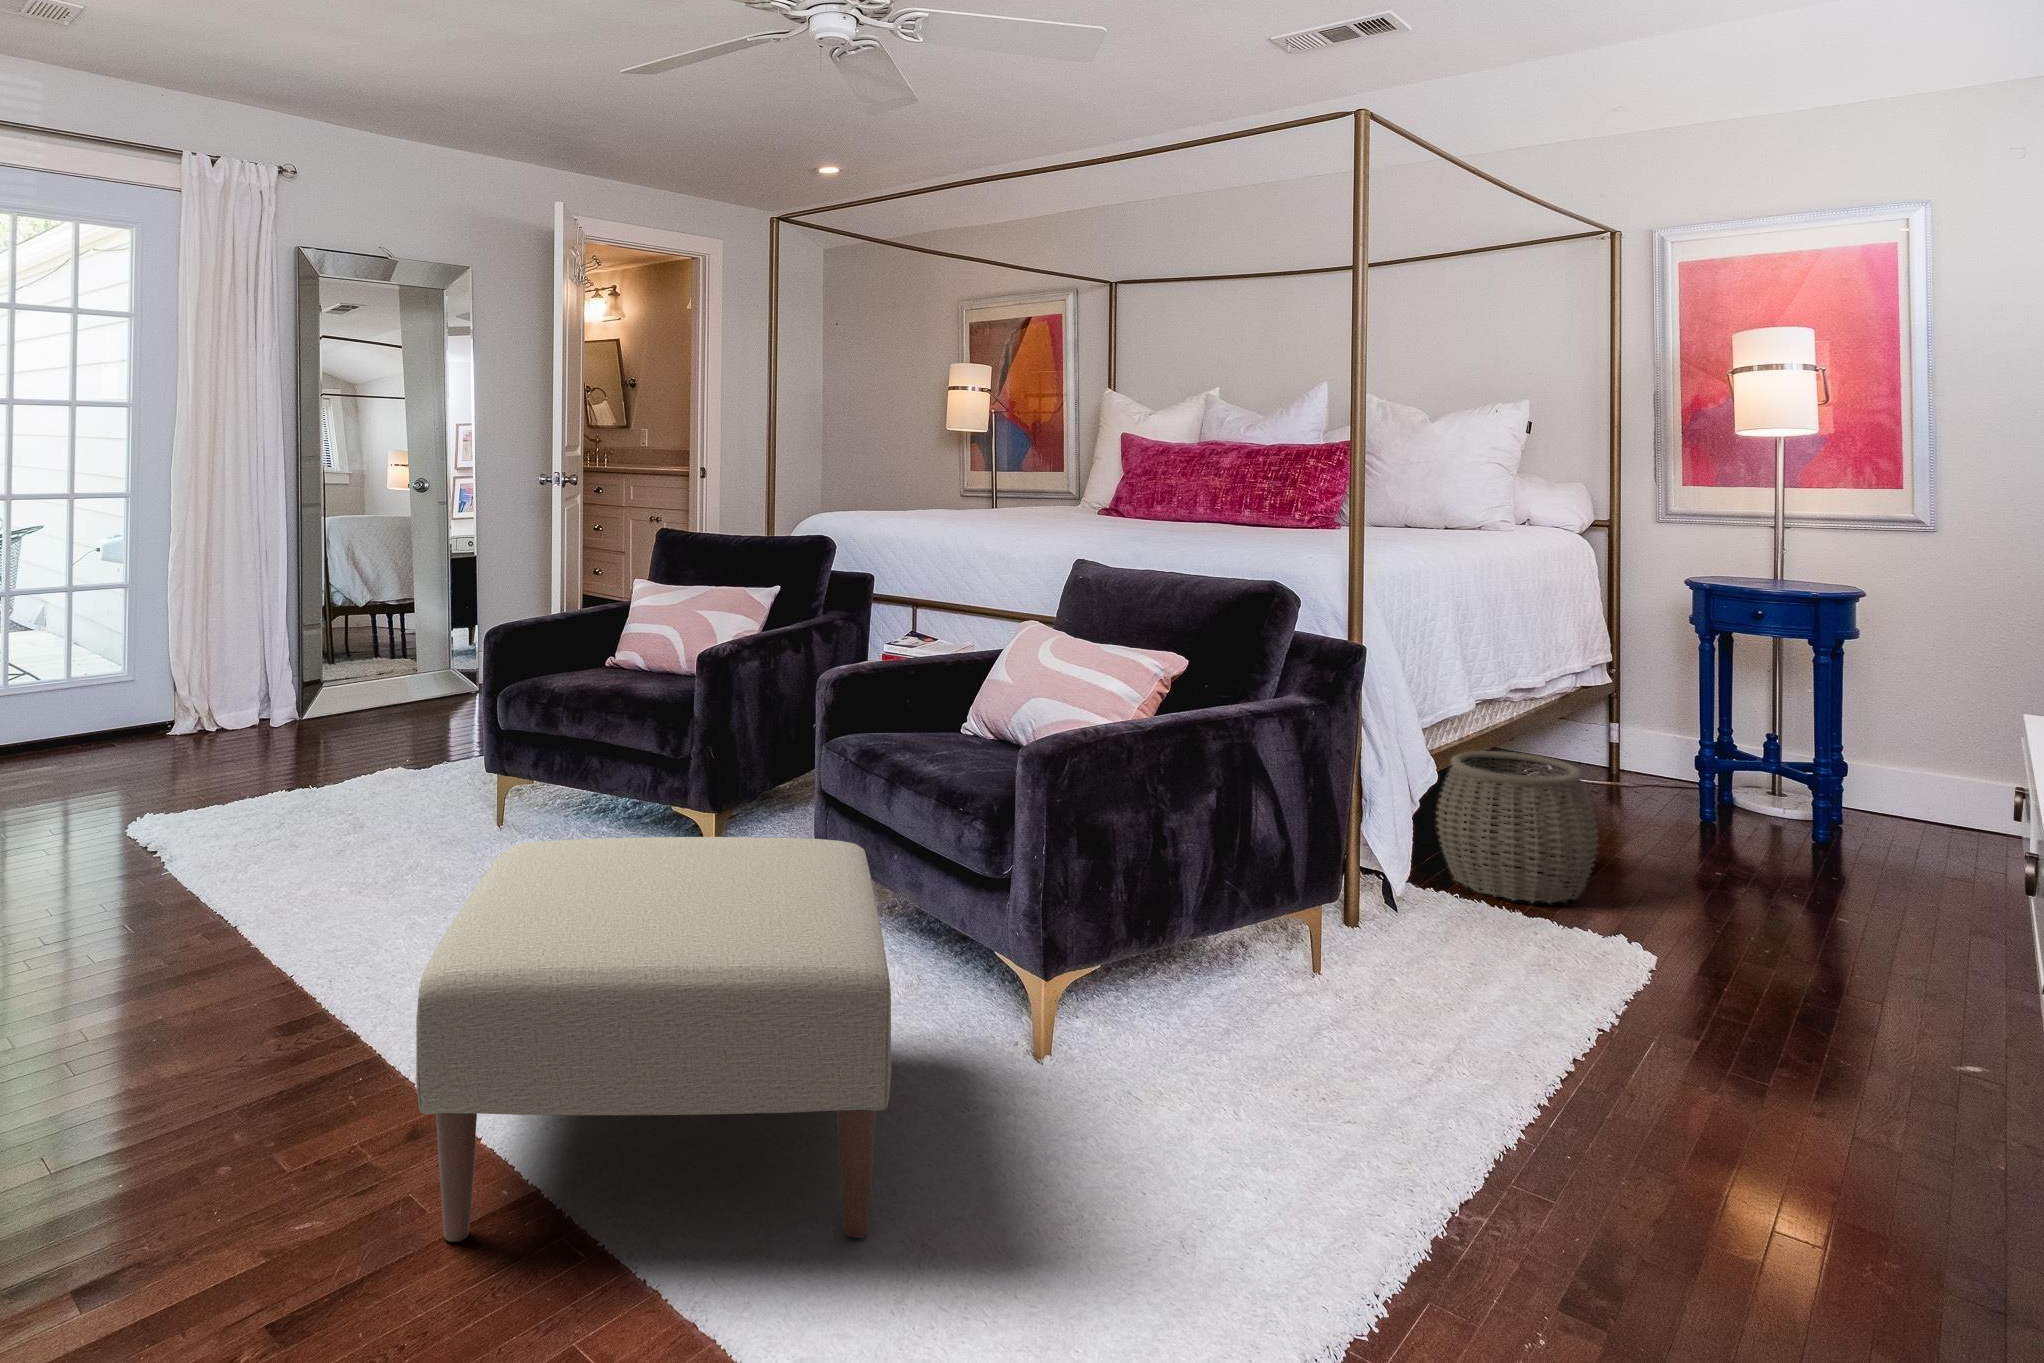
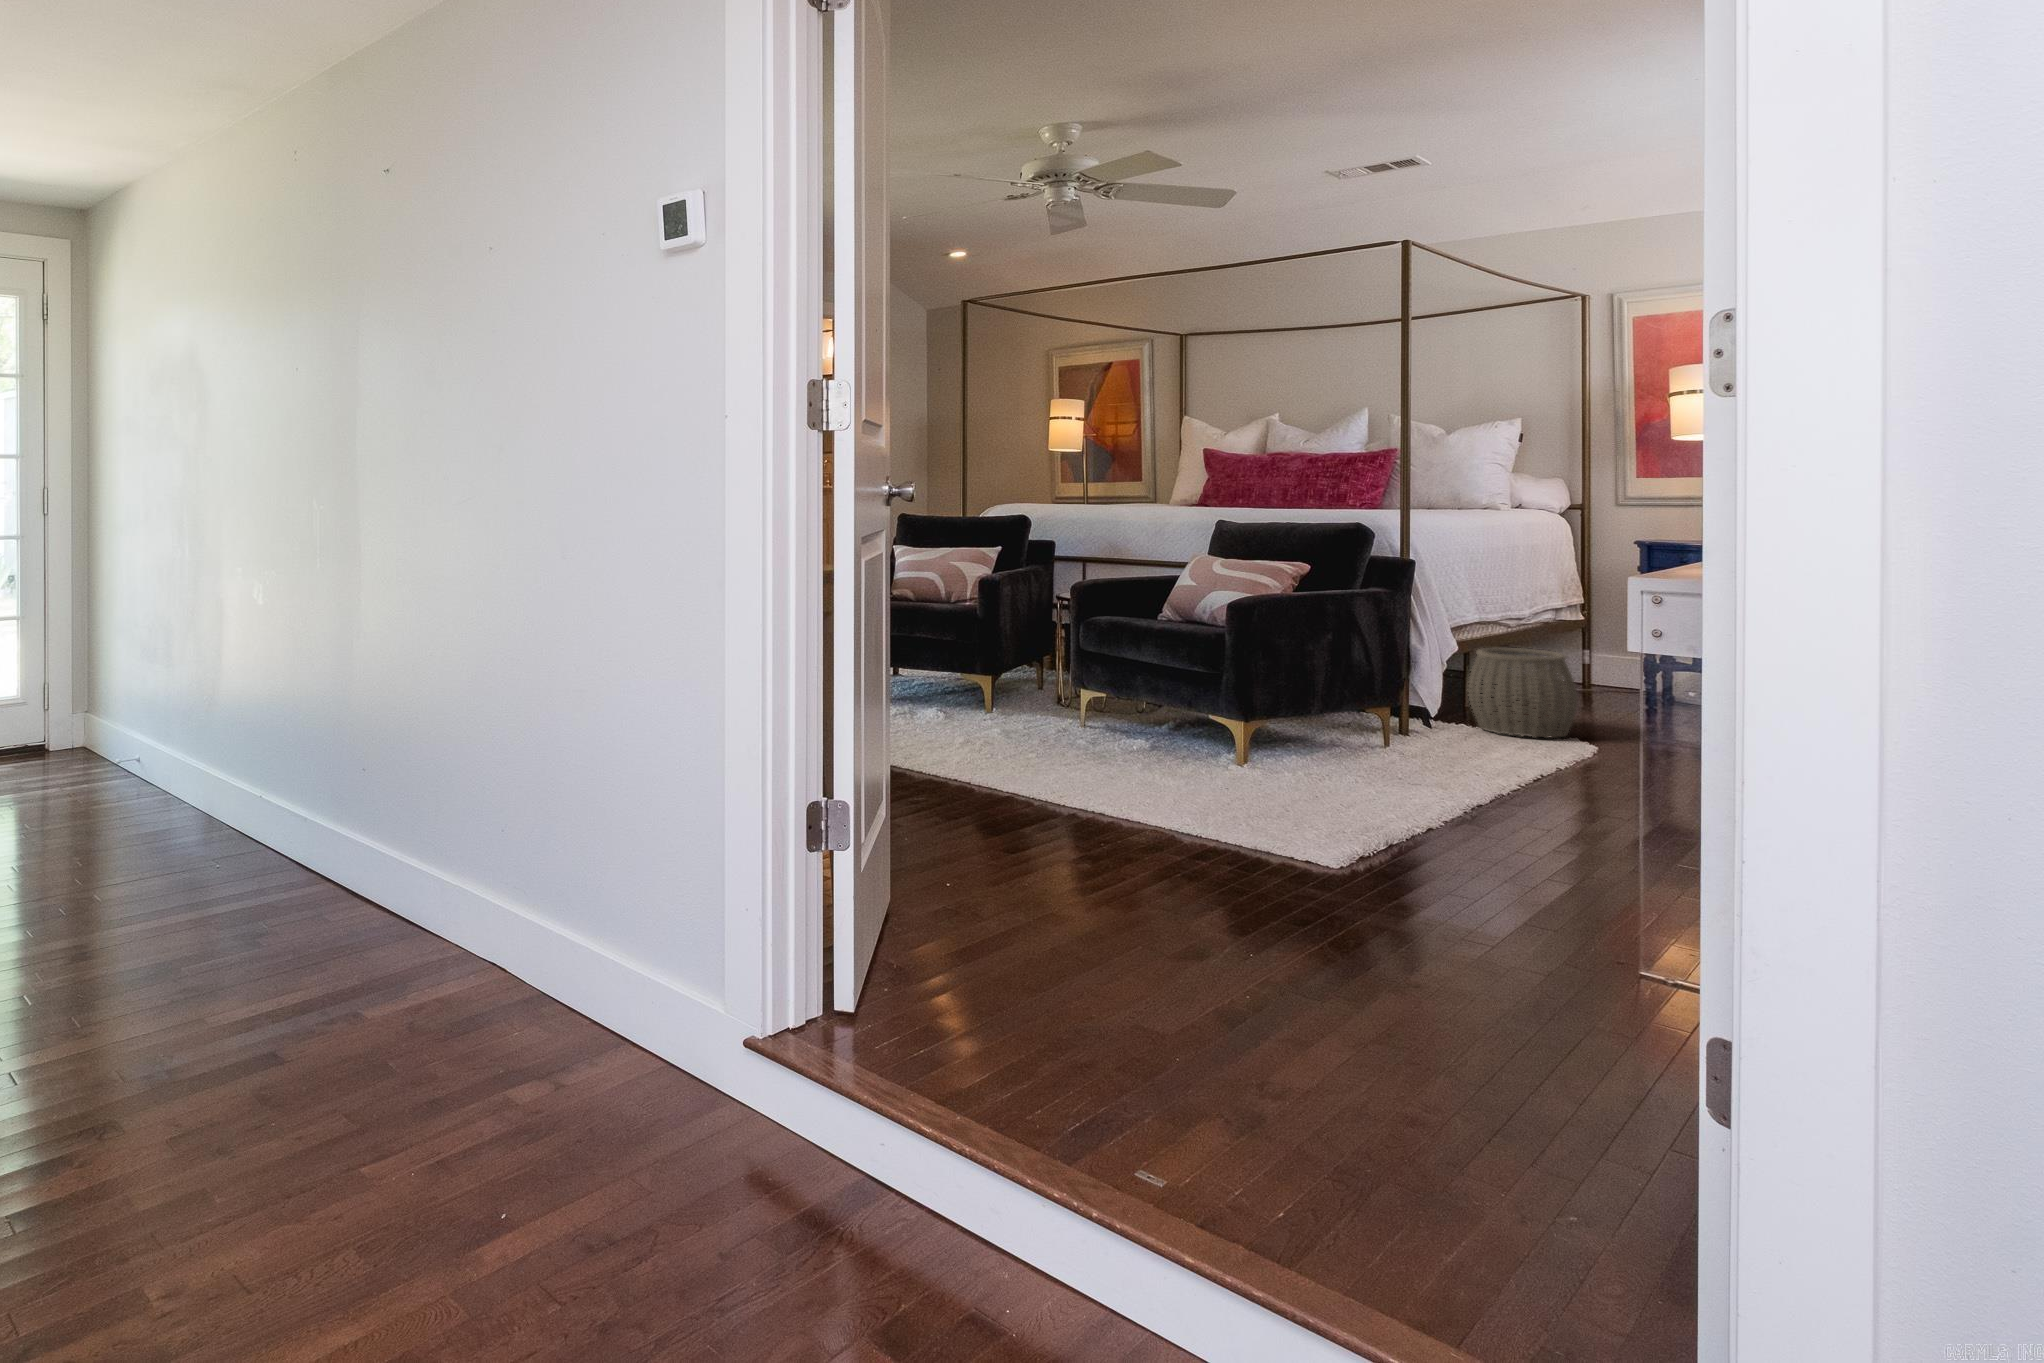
ottoman: present [416,837,891,1242] -> none [943,657,1214,824]

